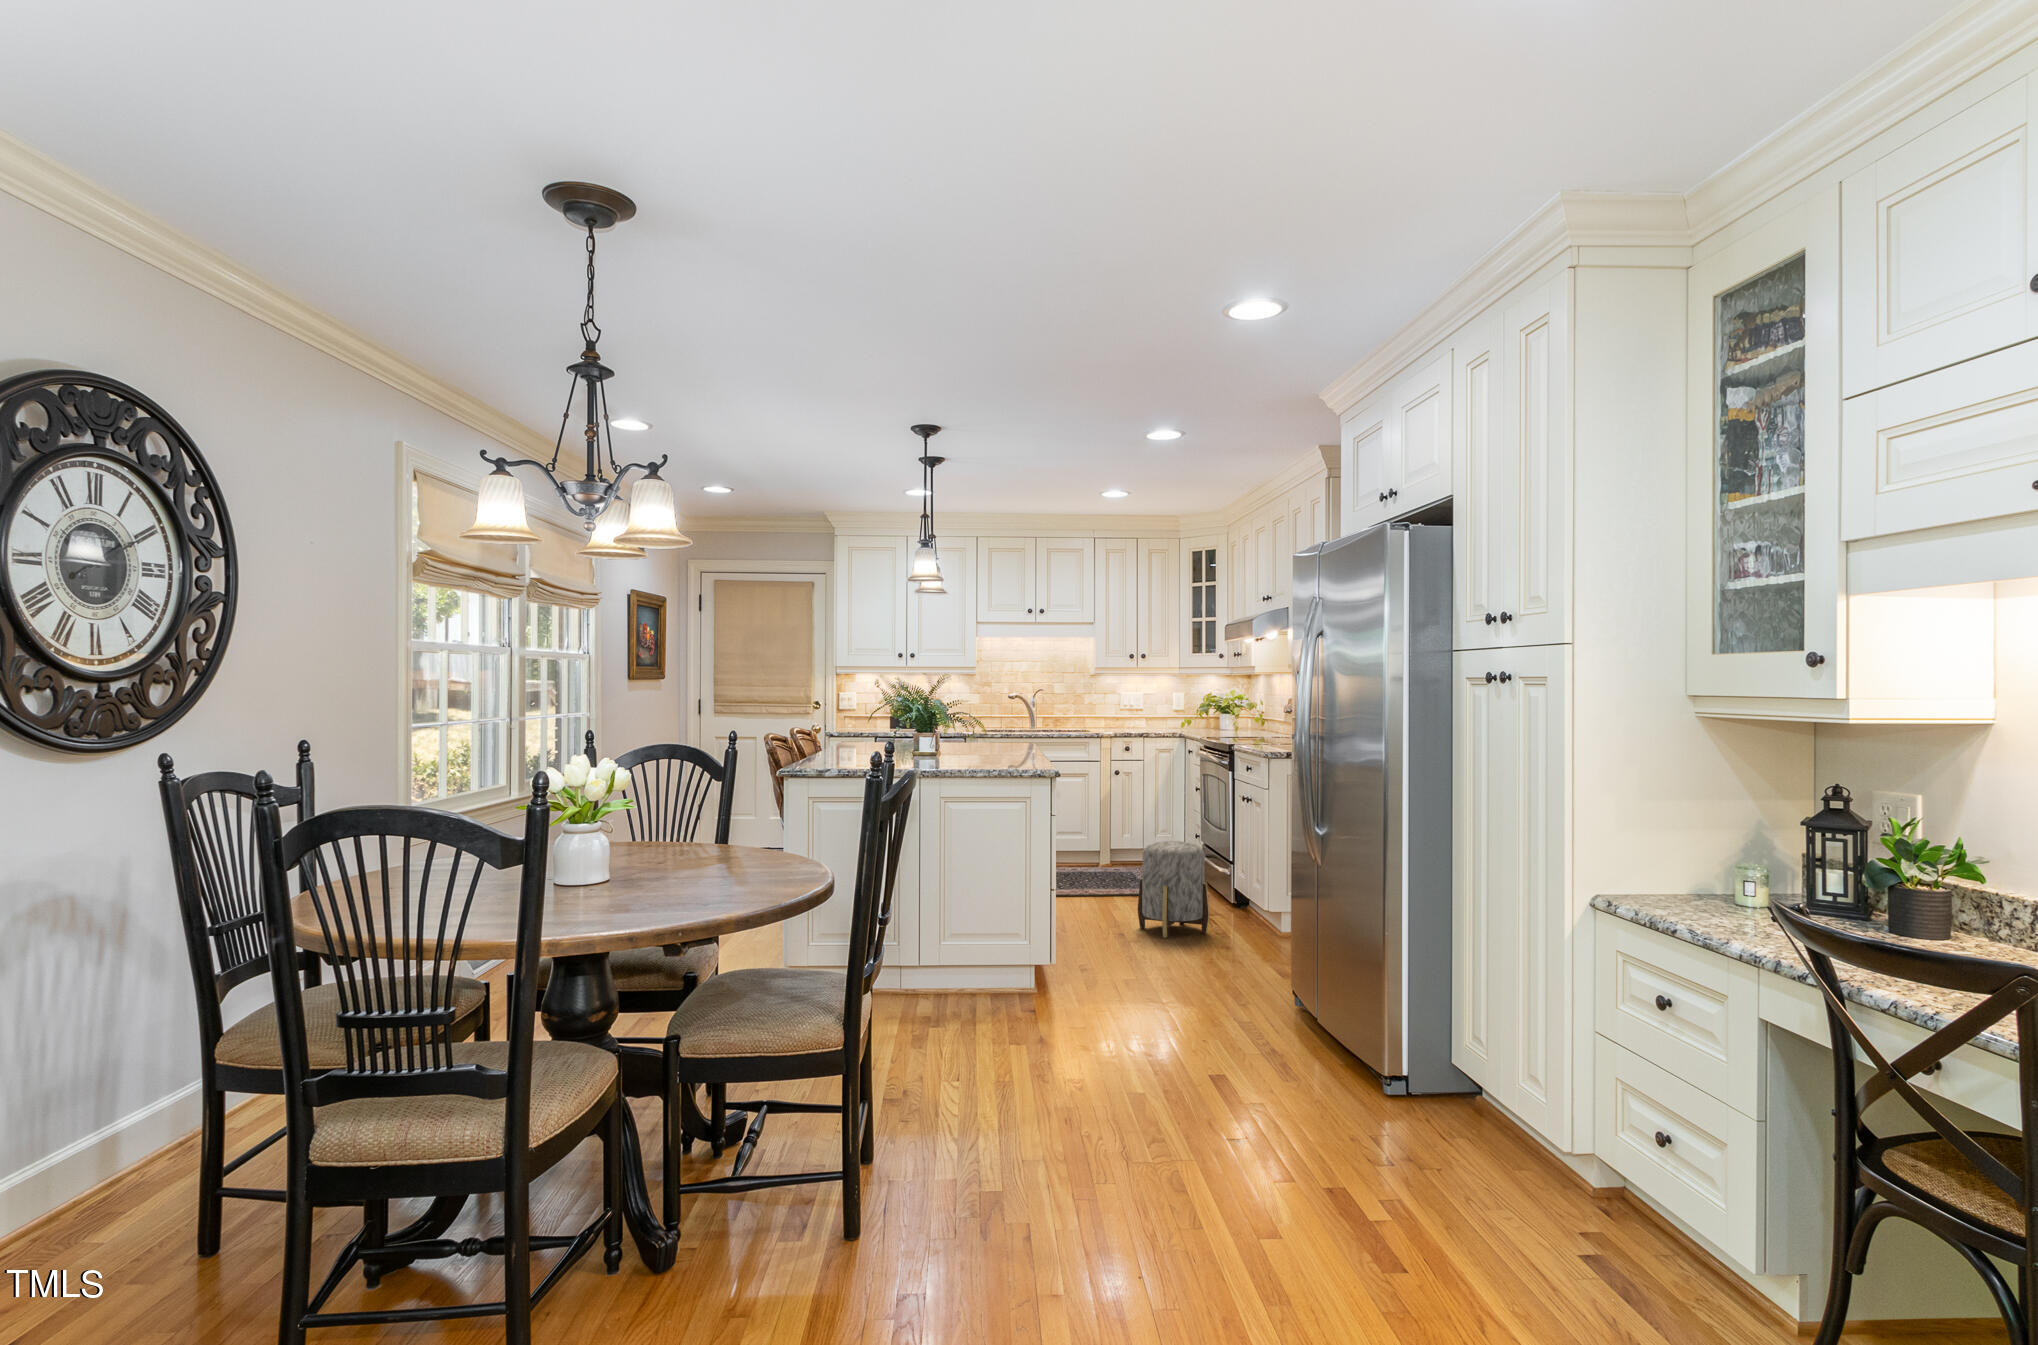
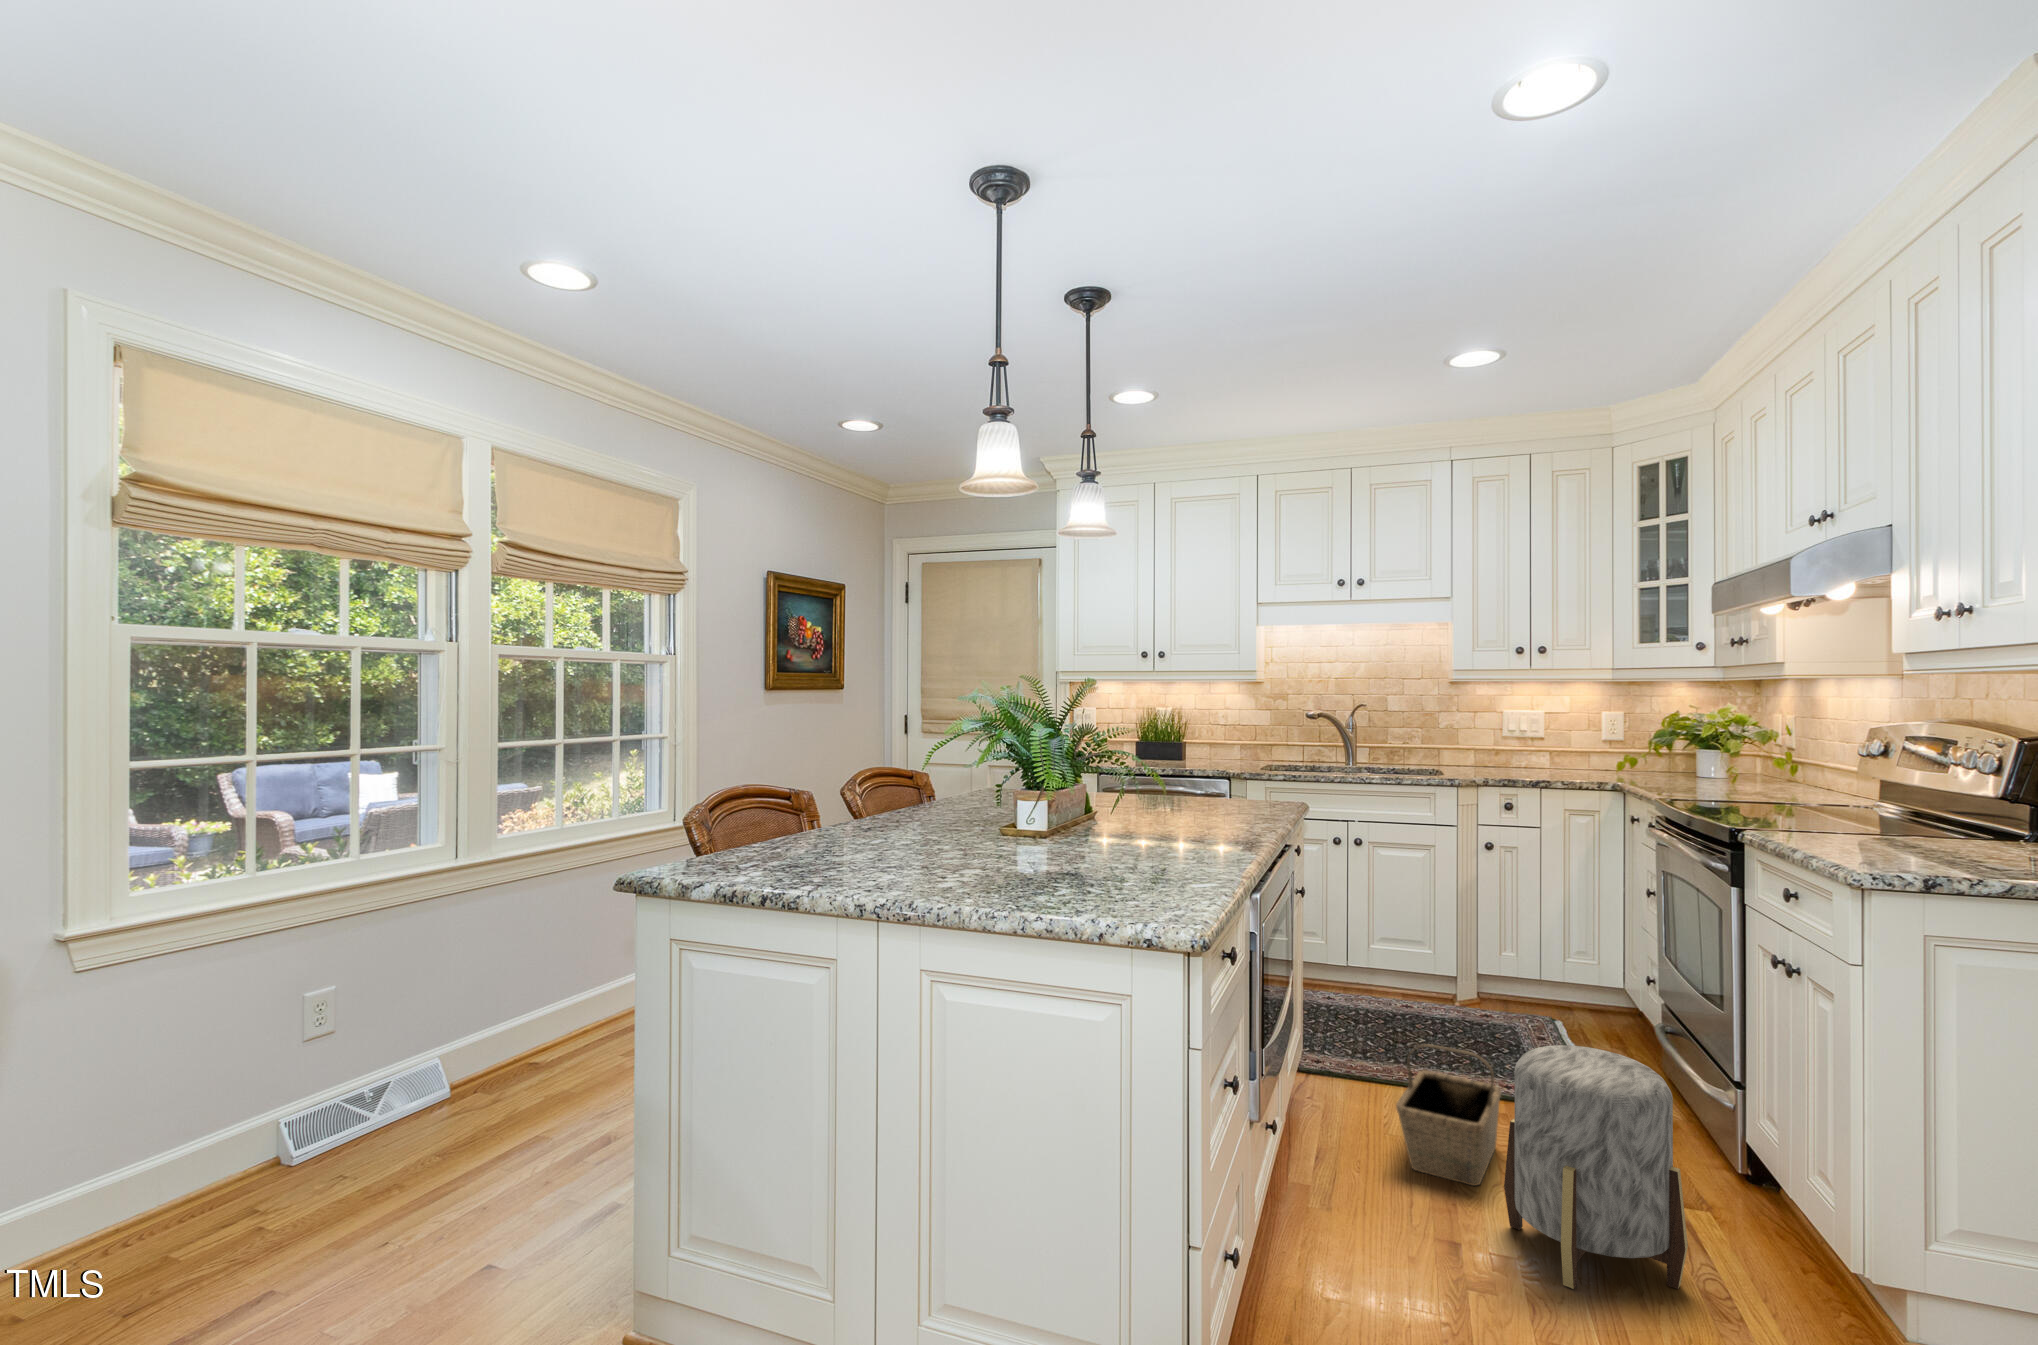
basket: none [1086,860,1132,920] -> present [1396,1044,1501,1186]

